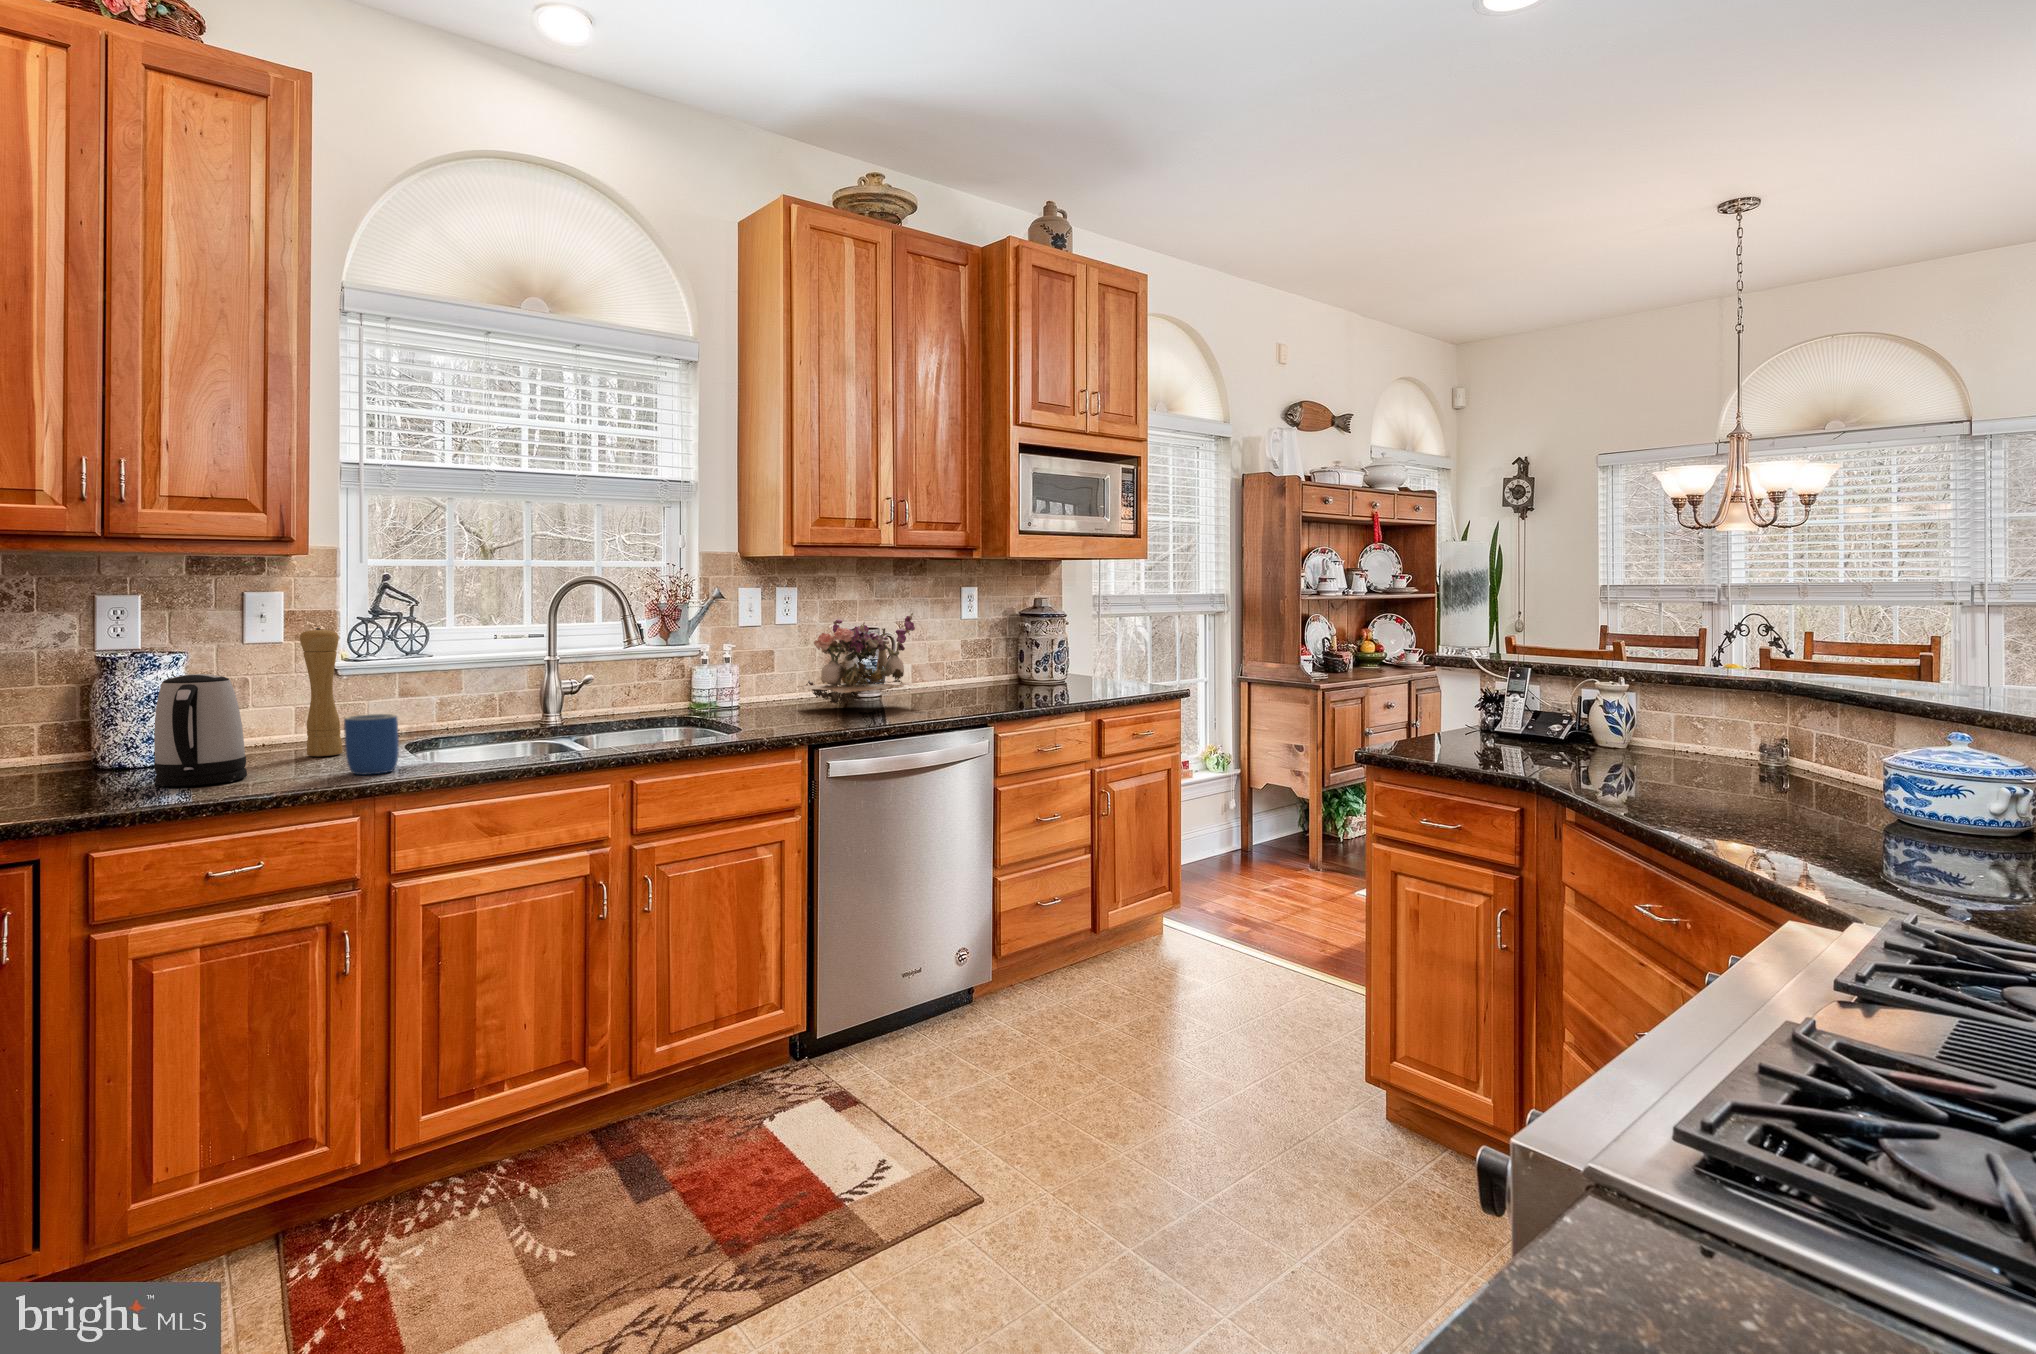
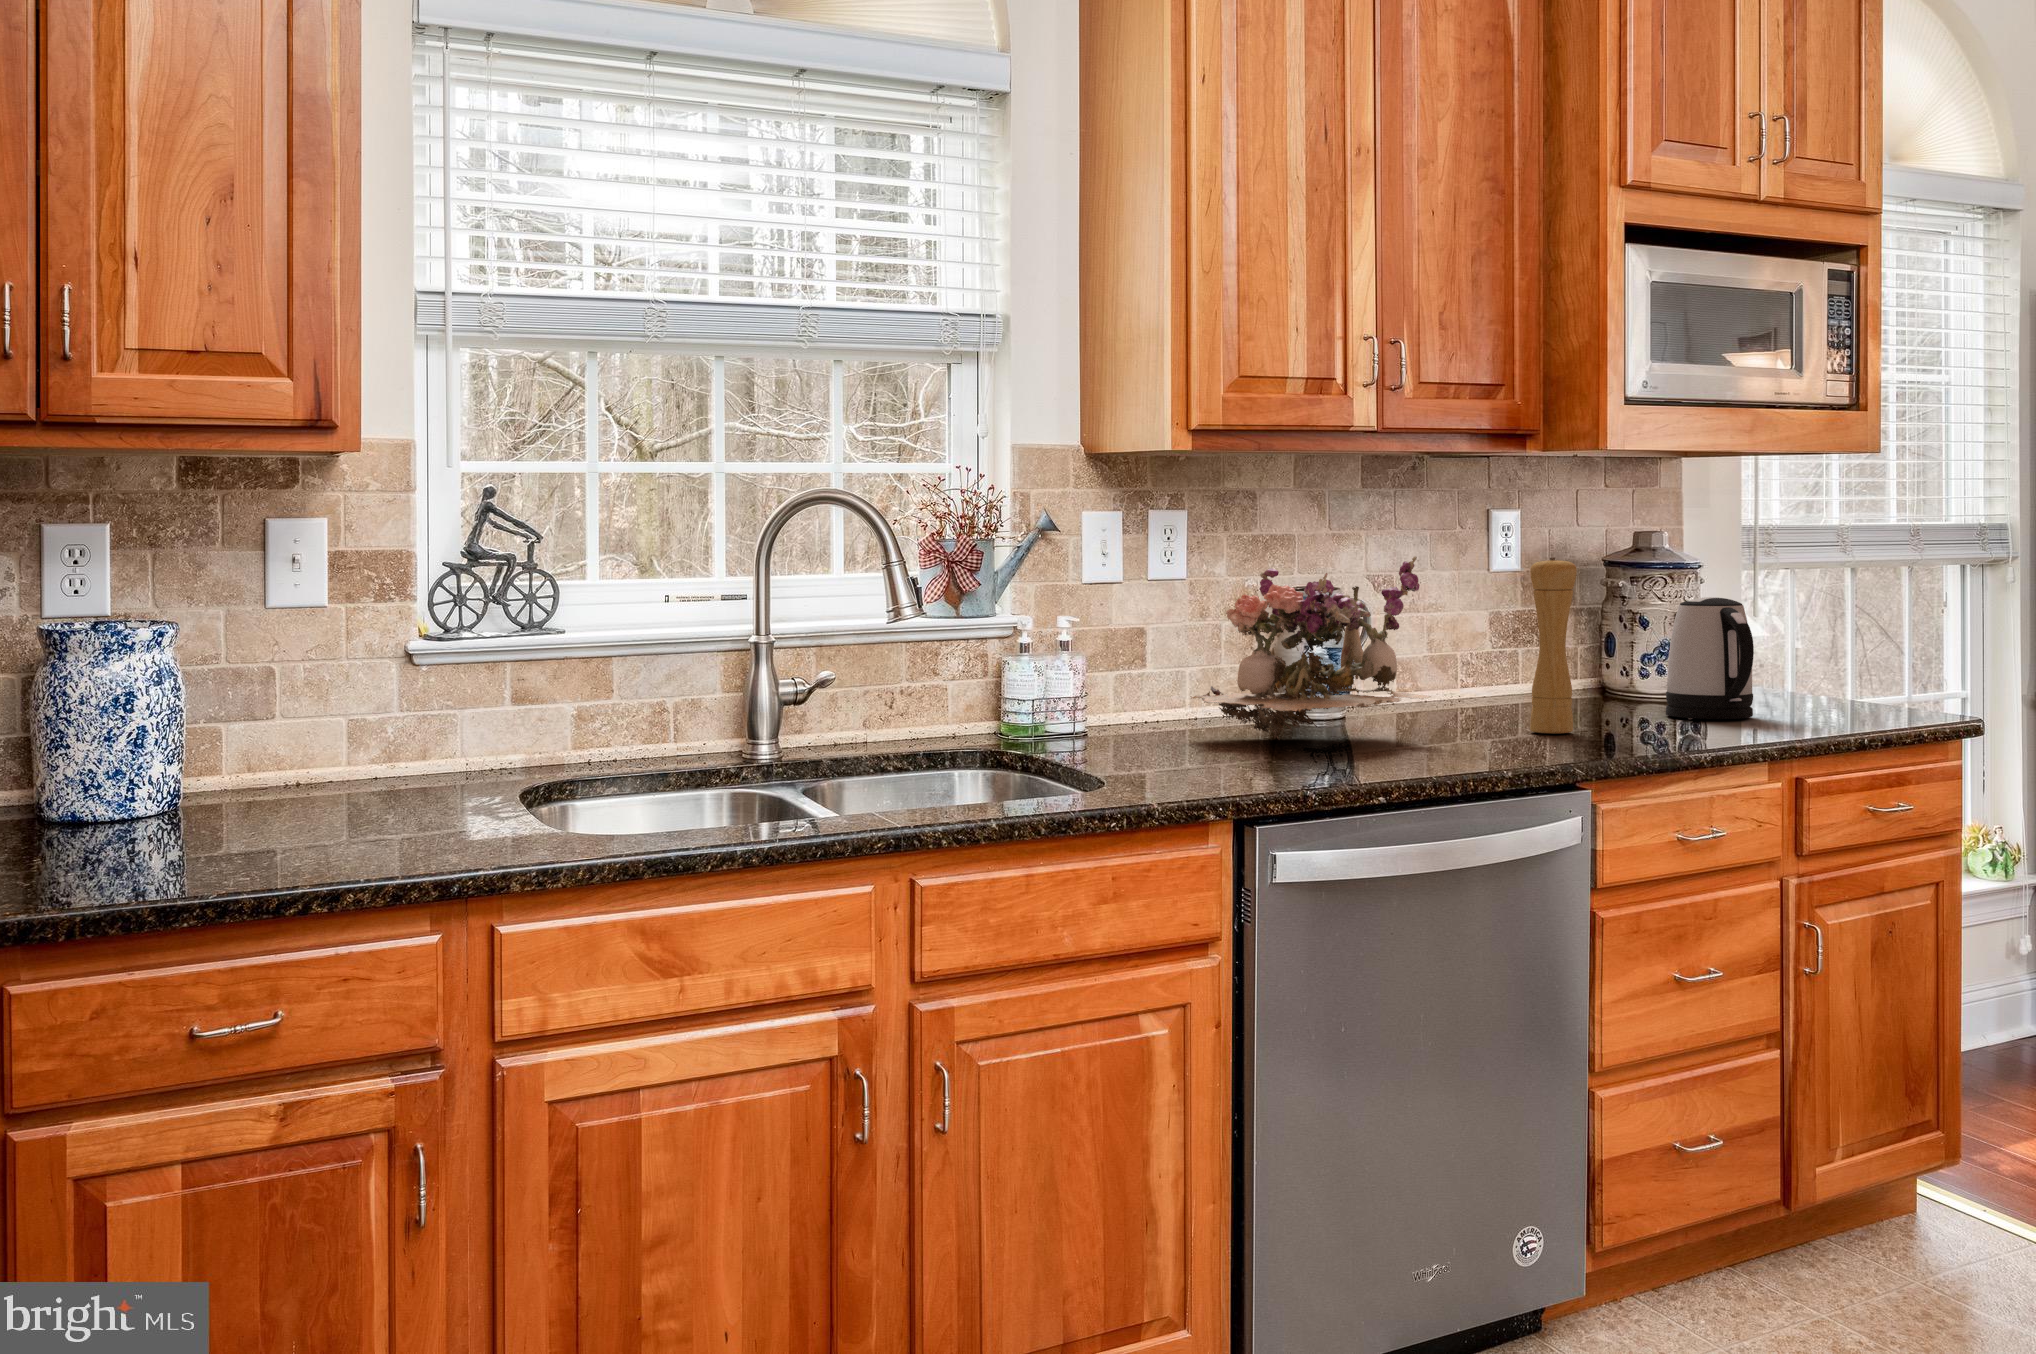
pepper mill: present [300,628,342,756] -> present [1530,558,1577,734]
kettle: present [154,674,247,786] -> present [1666,597,1754,719]
mug: present [344,714,399,775] -> none [419,739,509,852]

